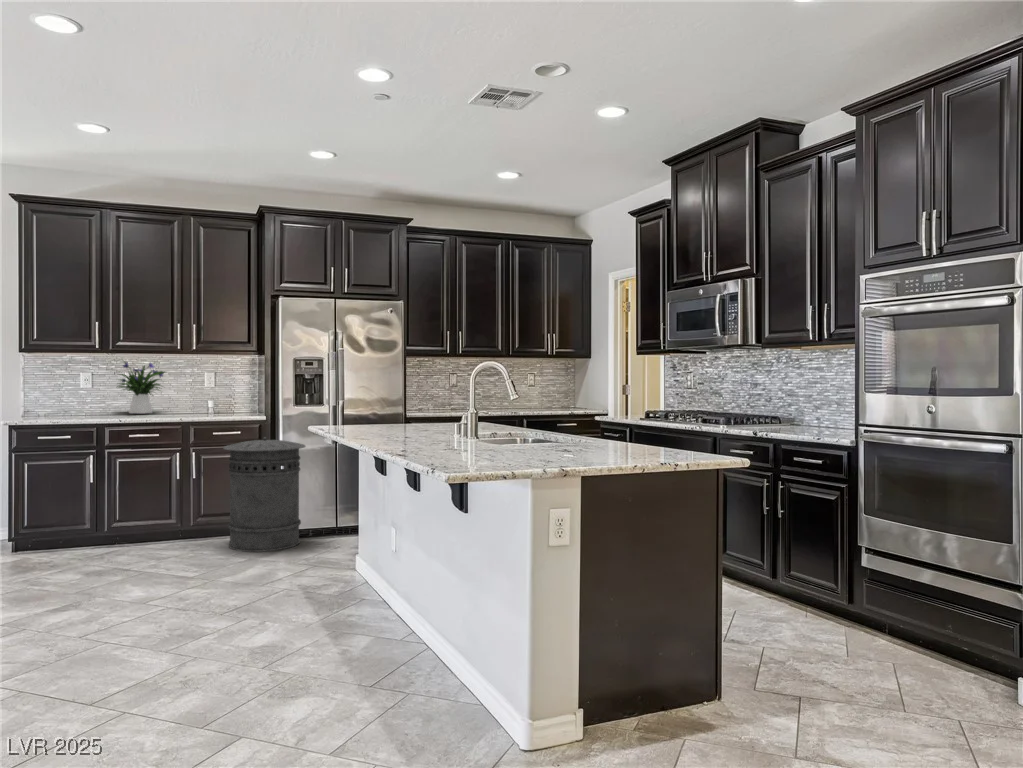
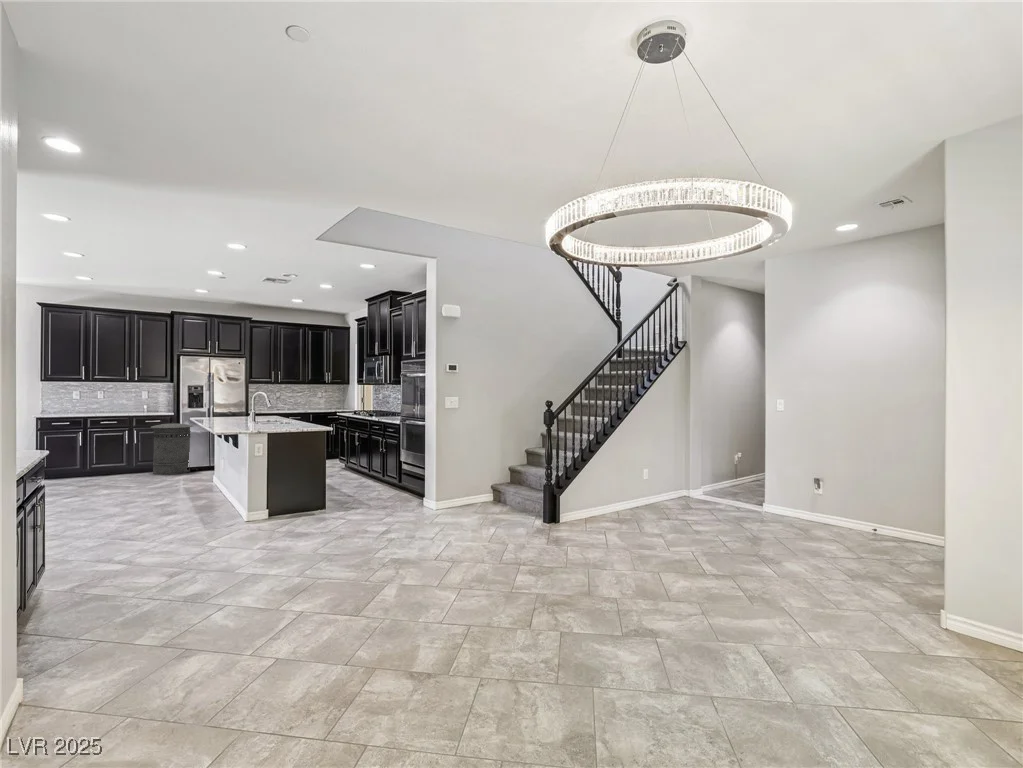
flower arrangement: present [117,362,165,413] -> none [90,385,121,411]

